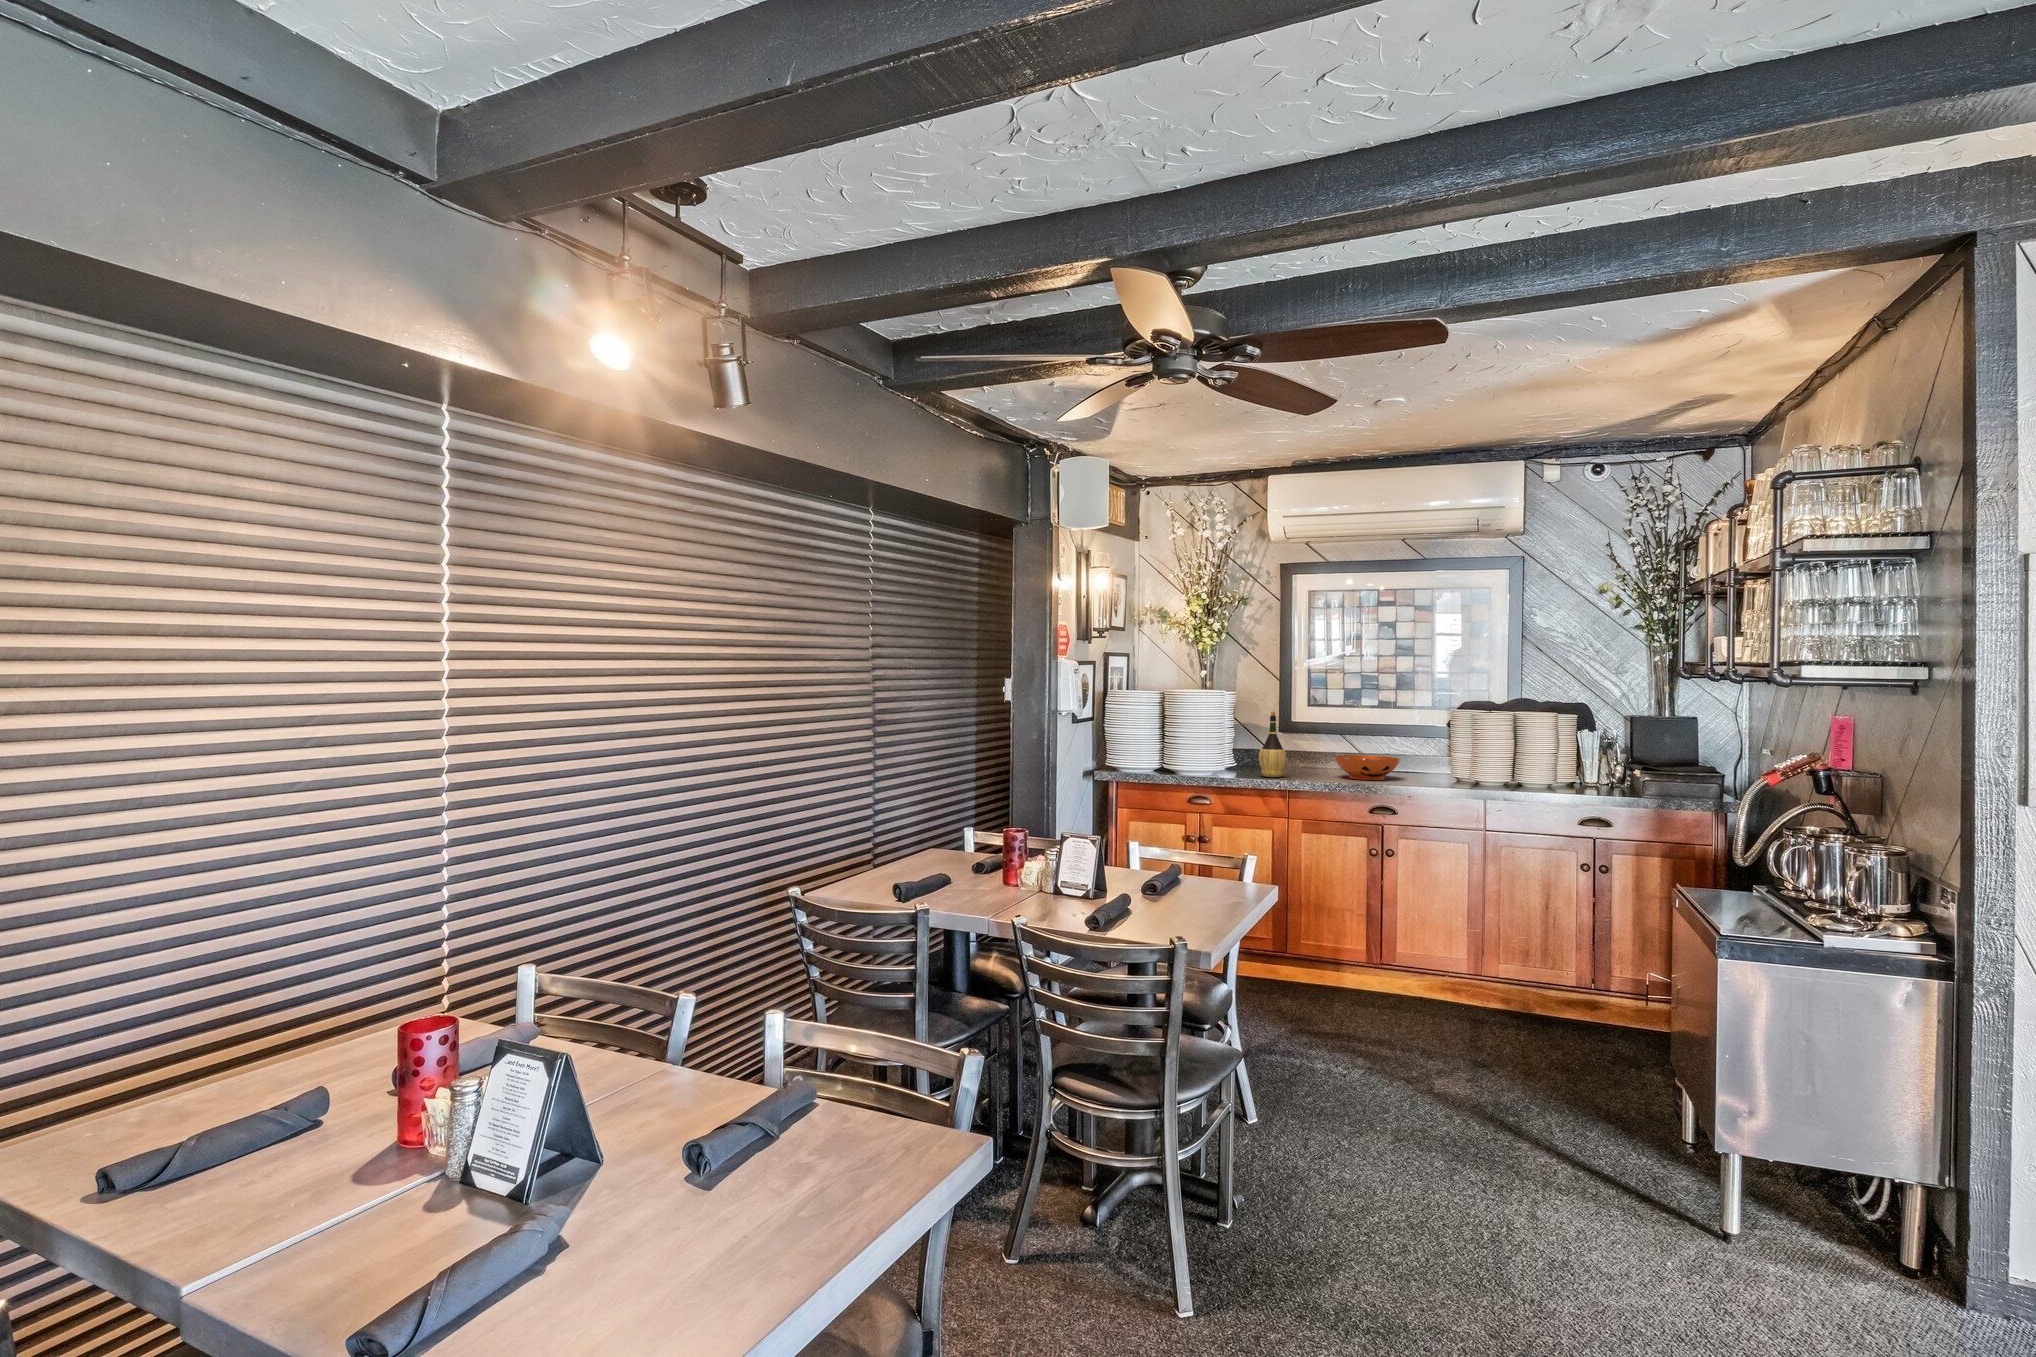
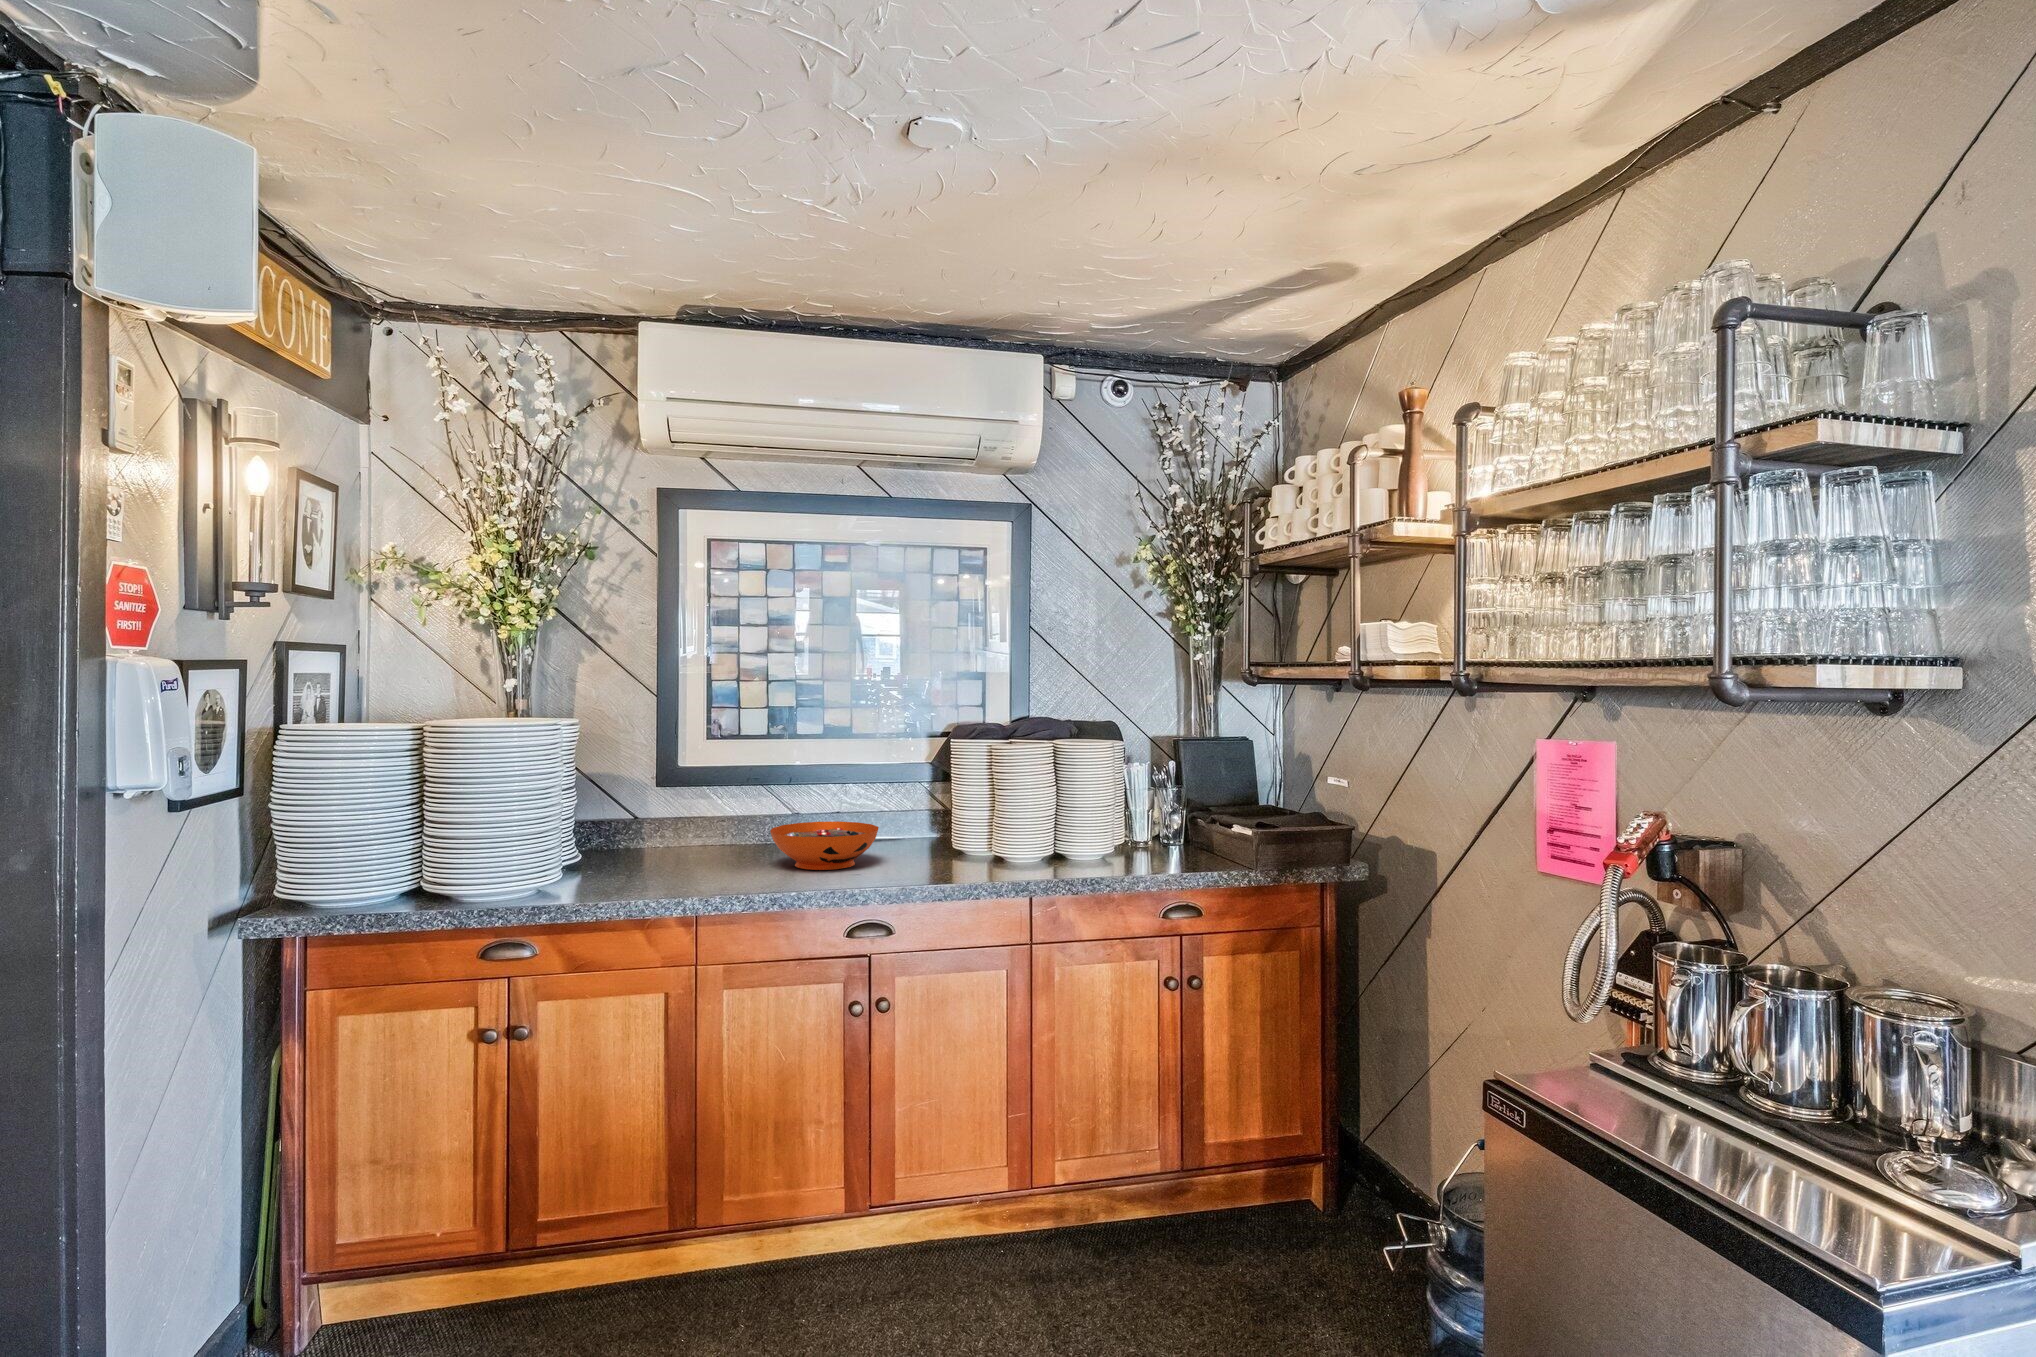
wine bottle: present [1259,711,1286,777] -> none [632,756,685,882]

